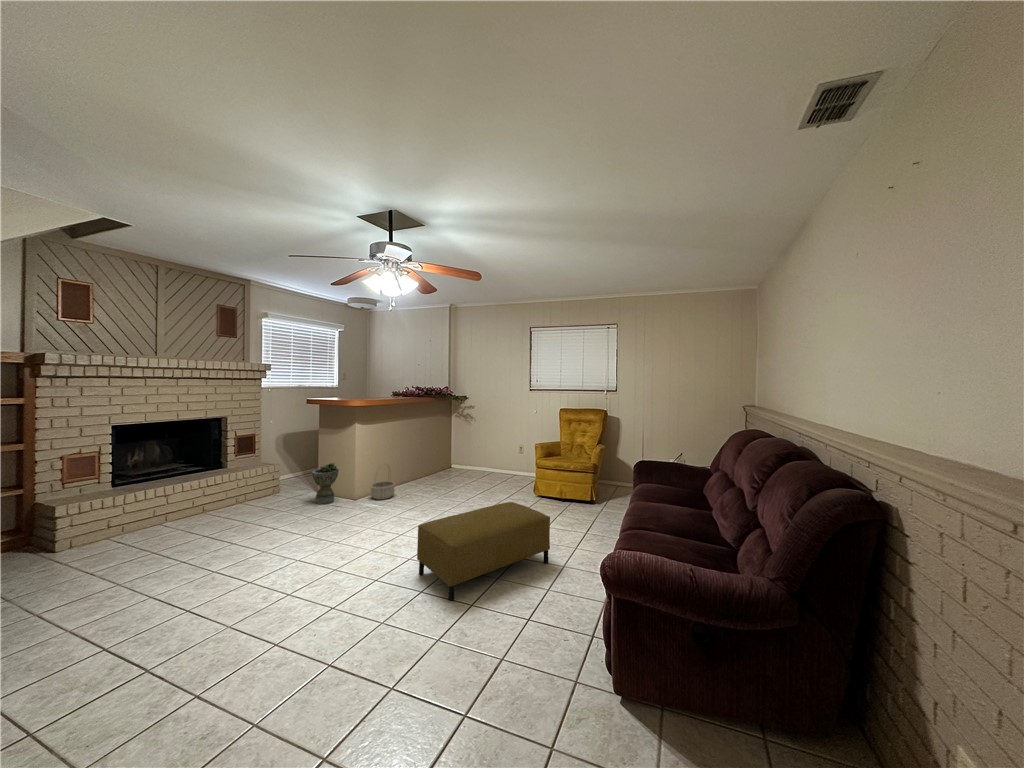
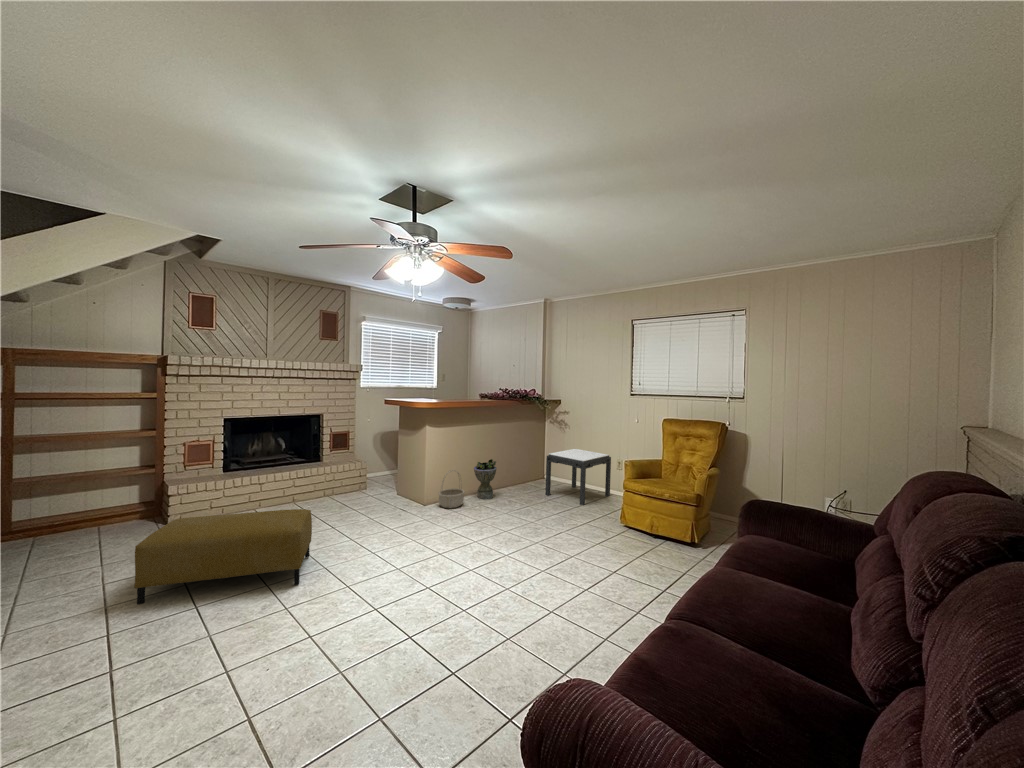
side table: none [462,438,515,485] -> present [546,449,611,505]
planter: present [312,463,339,505] -> present [474,459,497,499]
ottoman: present [417,502,550,602] -> present [134,509,312,604]

